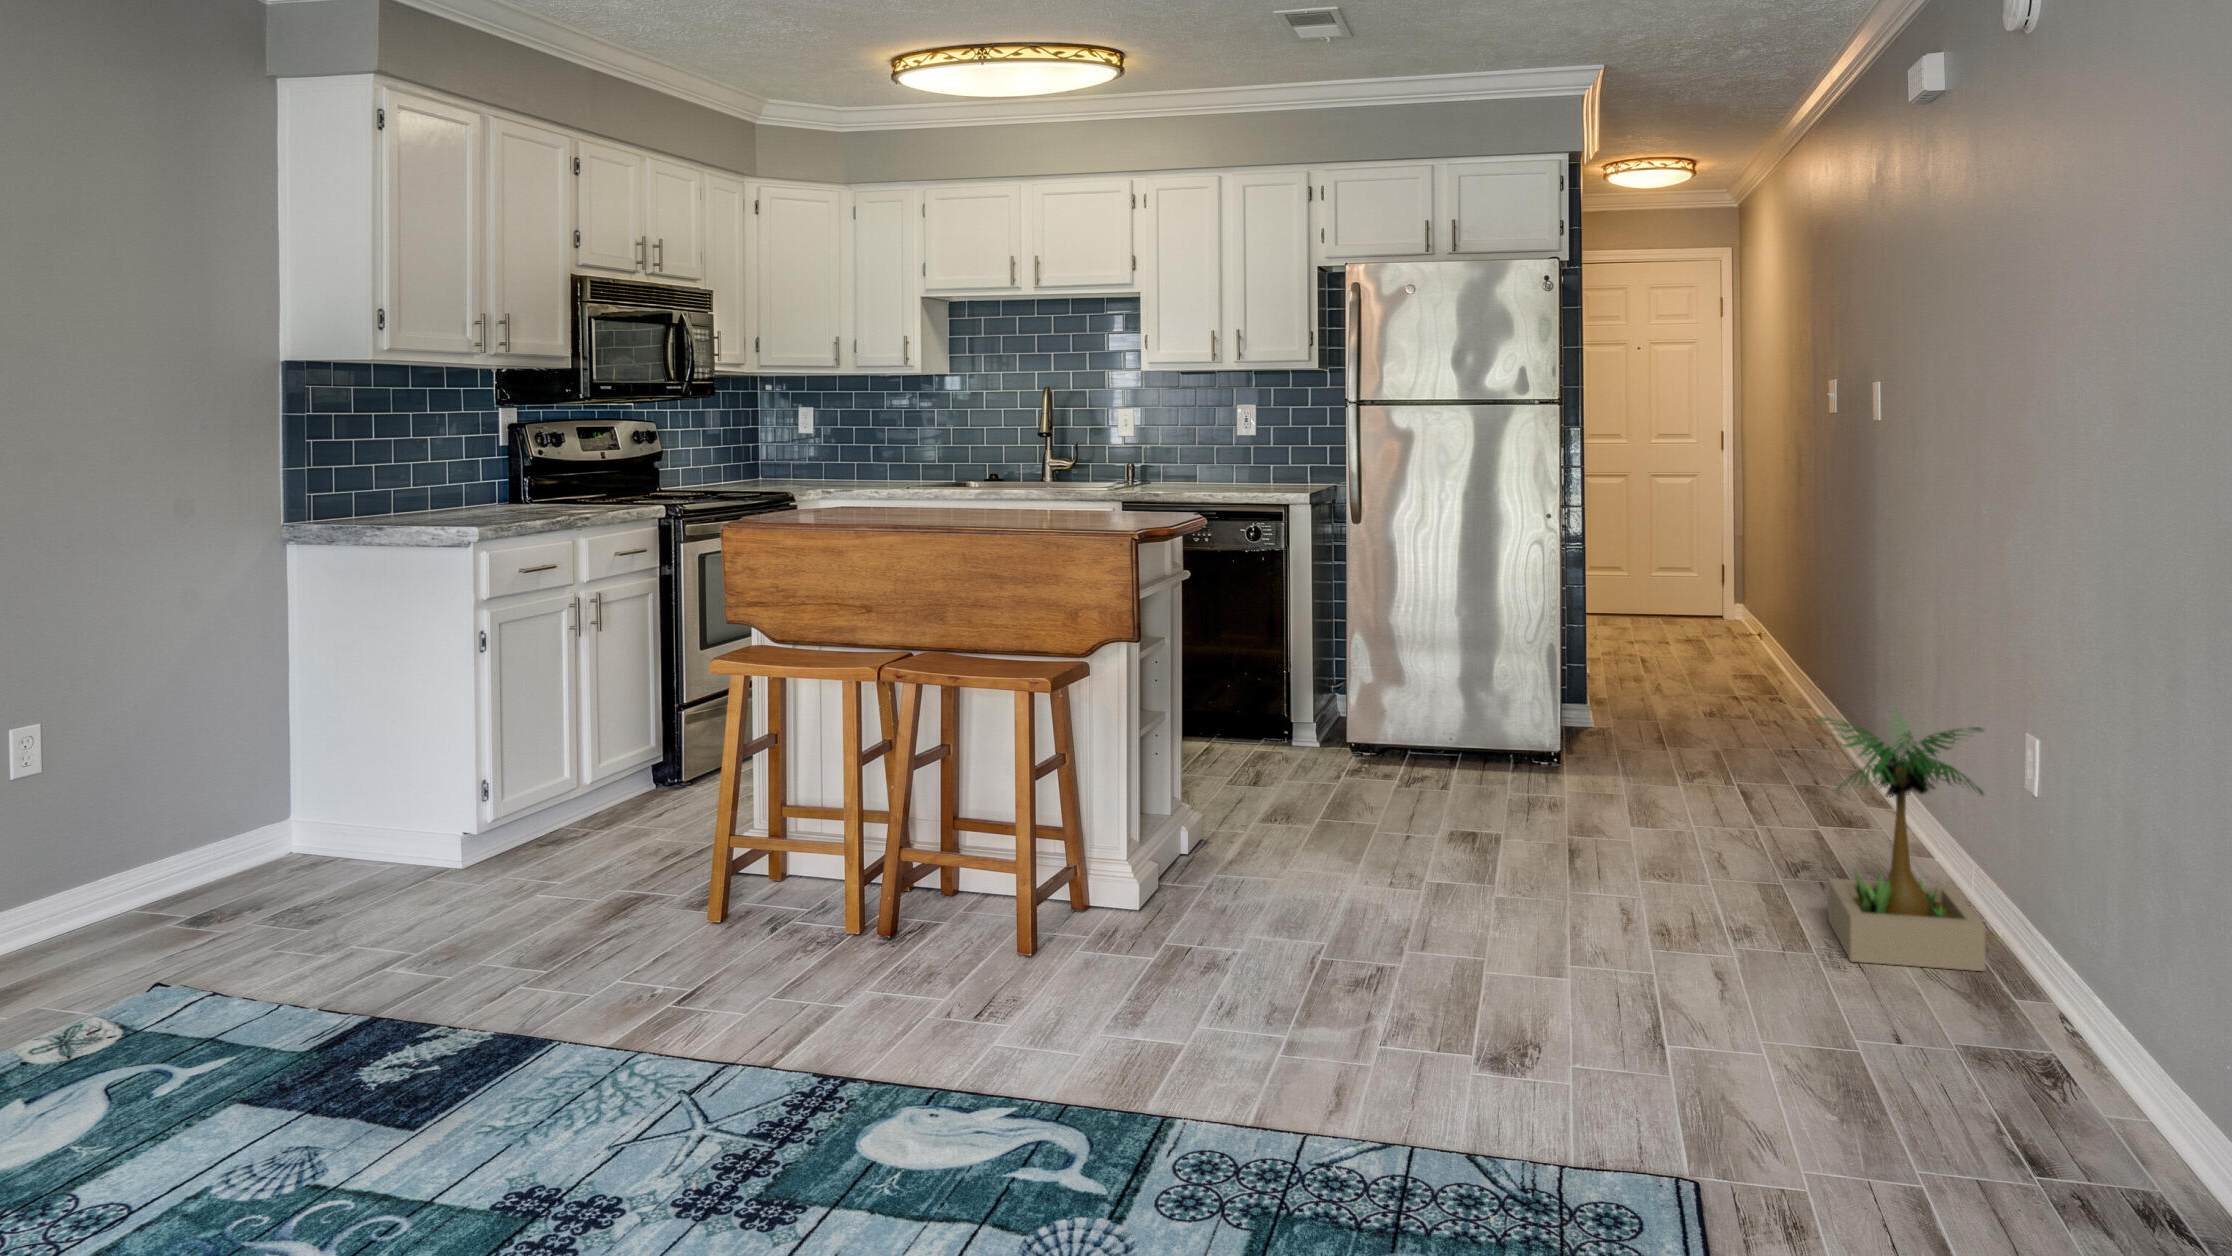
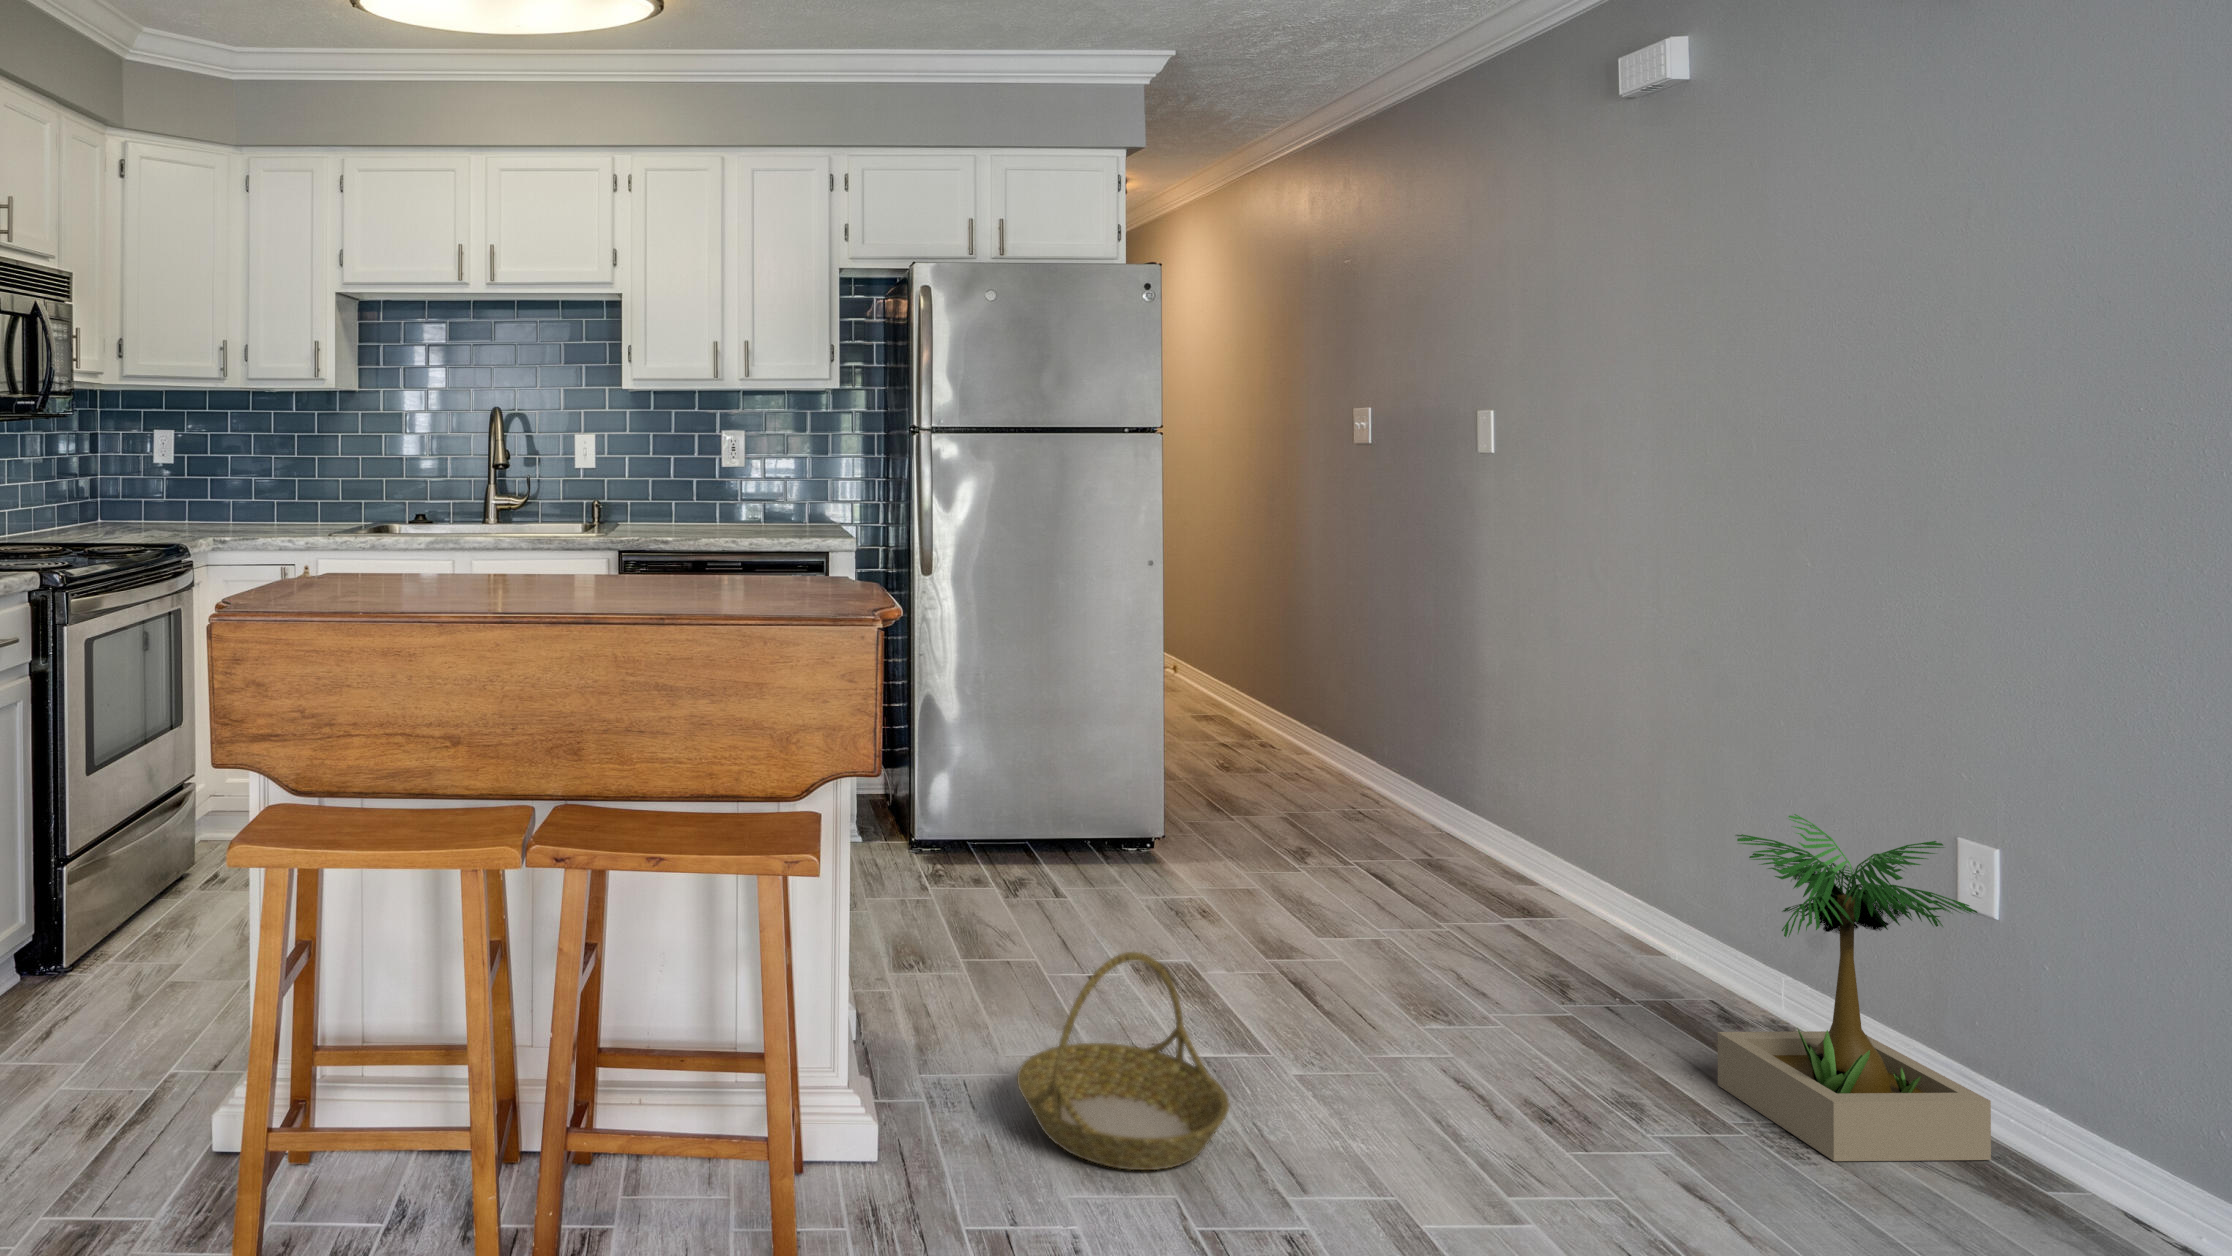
basket: none [1249,779,1397,924] -> present [1017,952,1229,1170]

